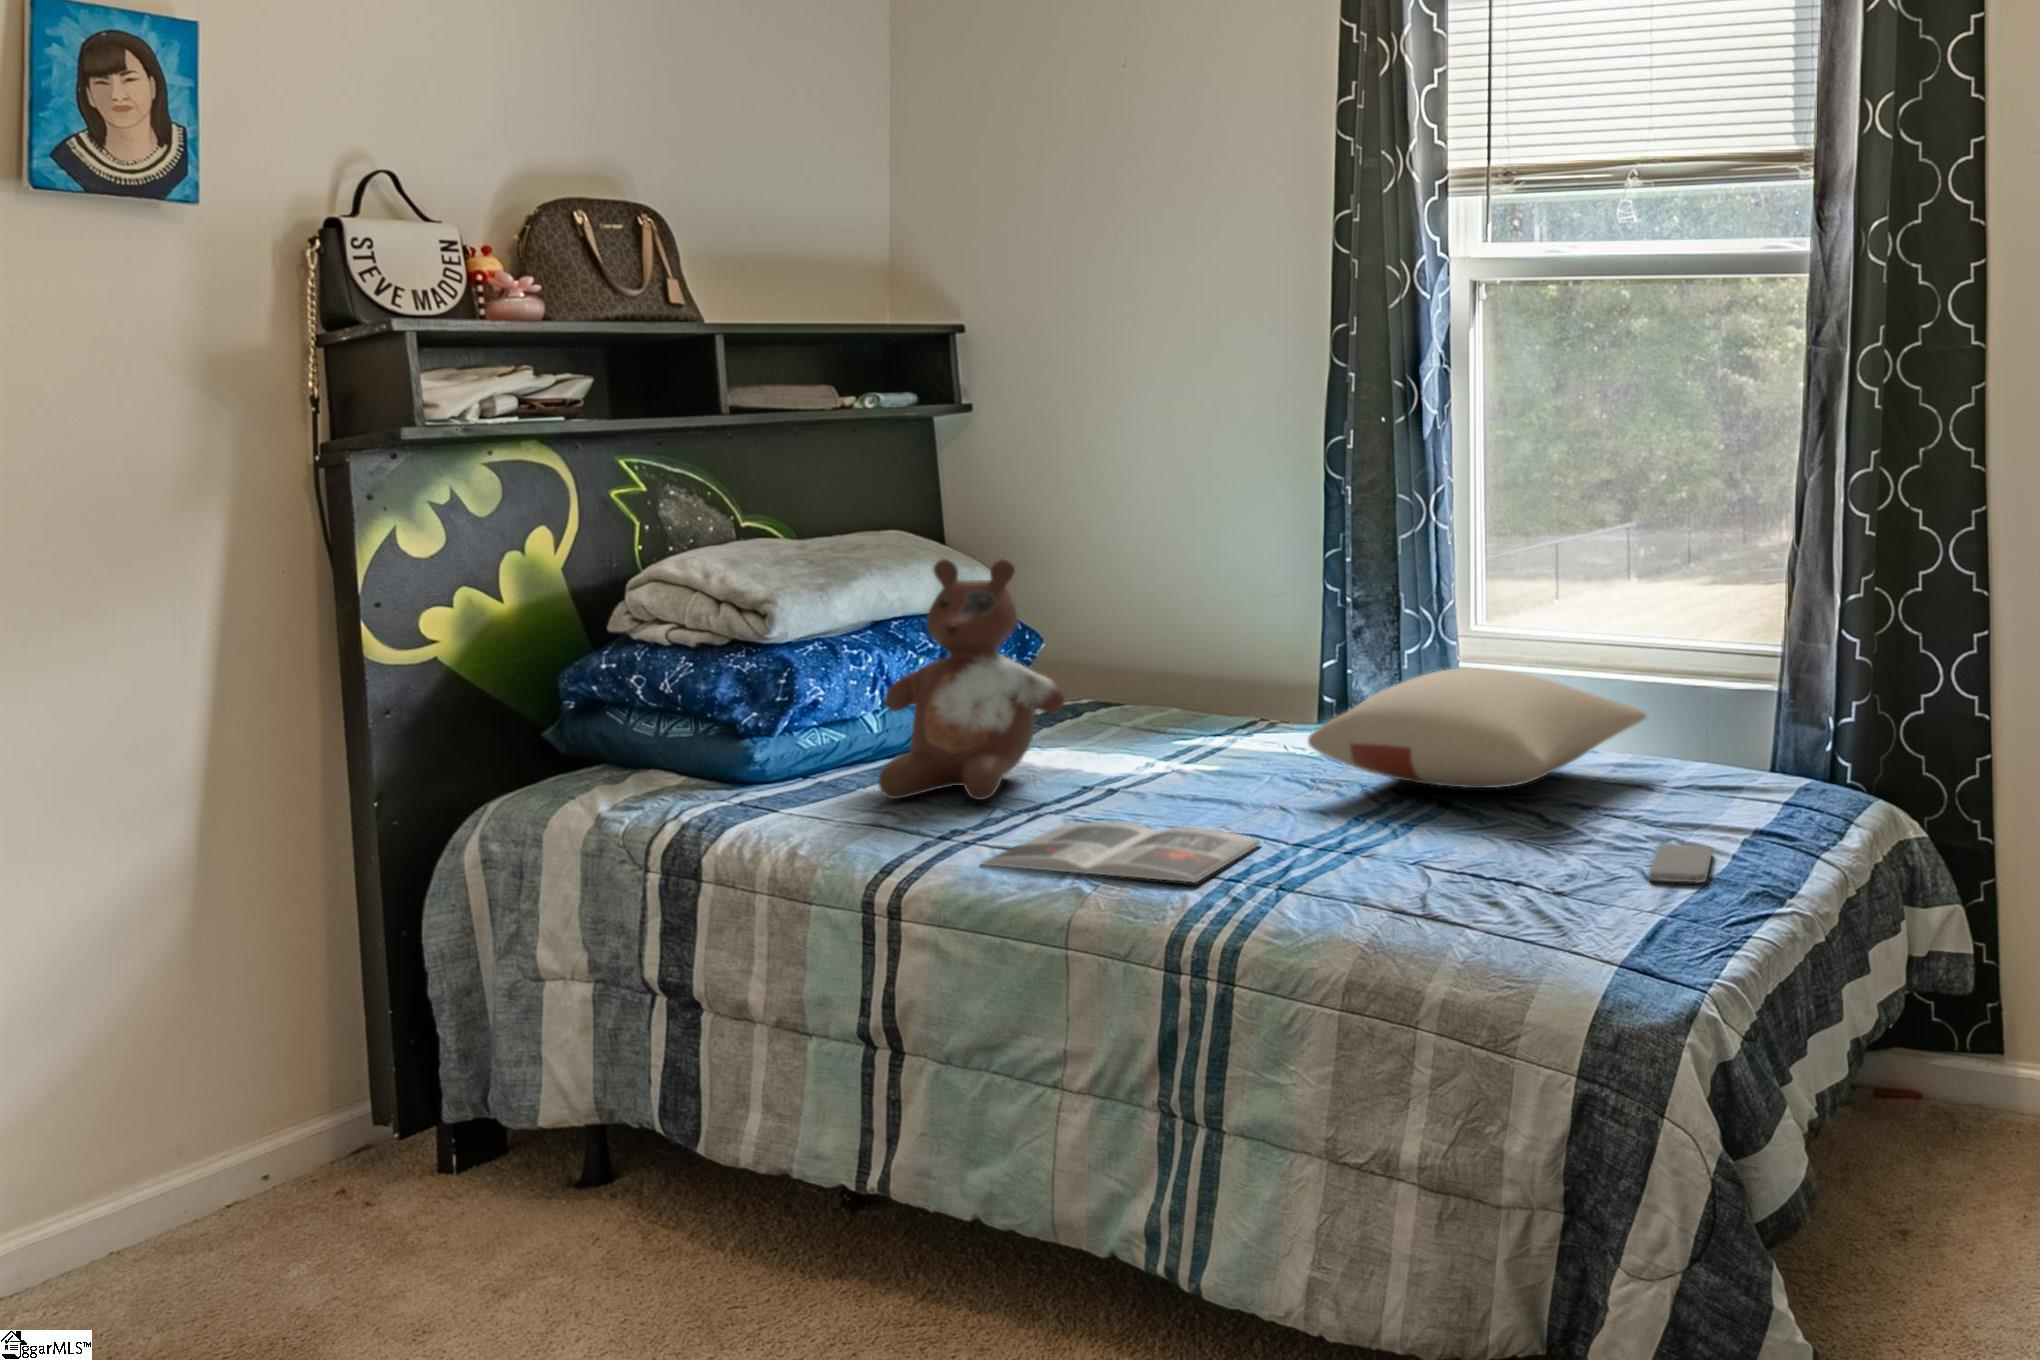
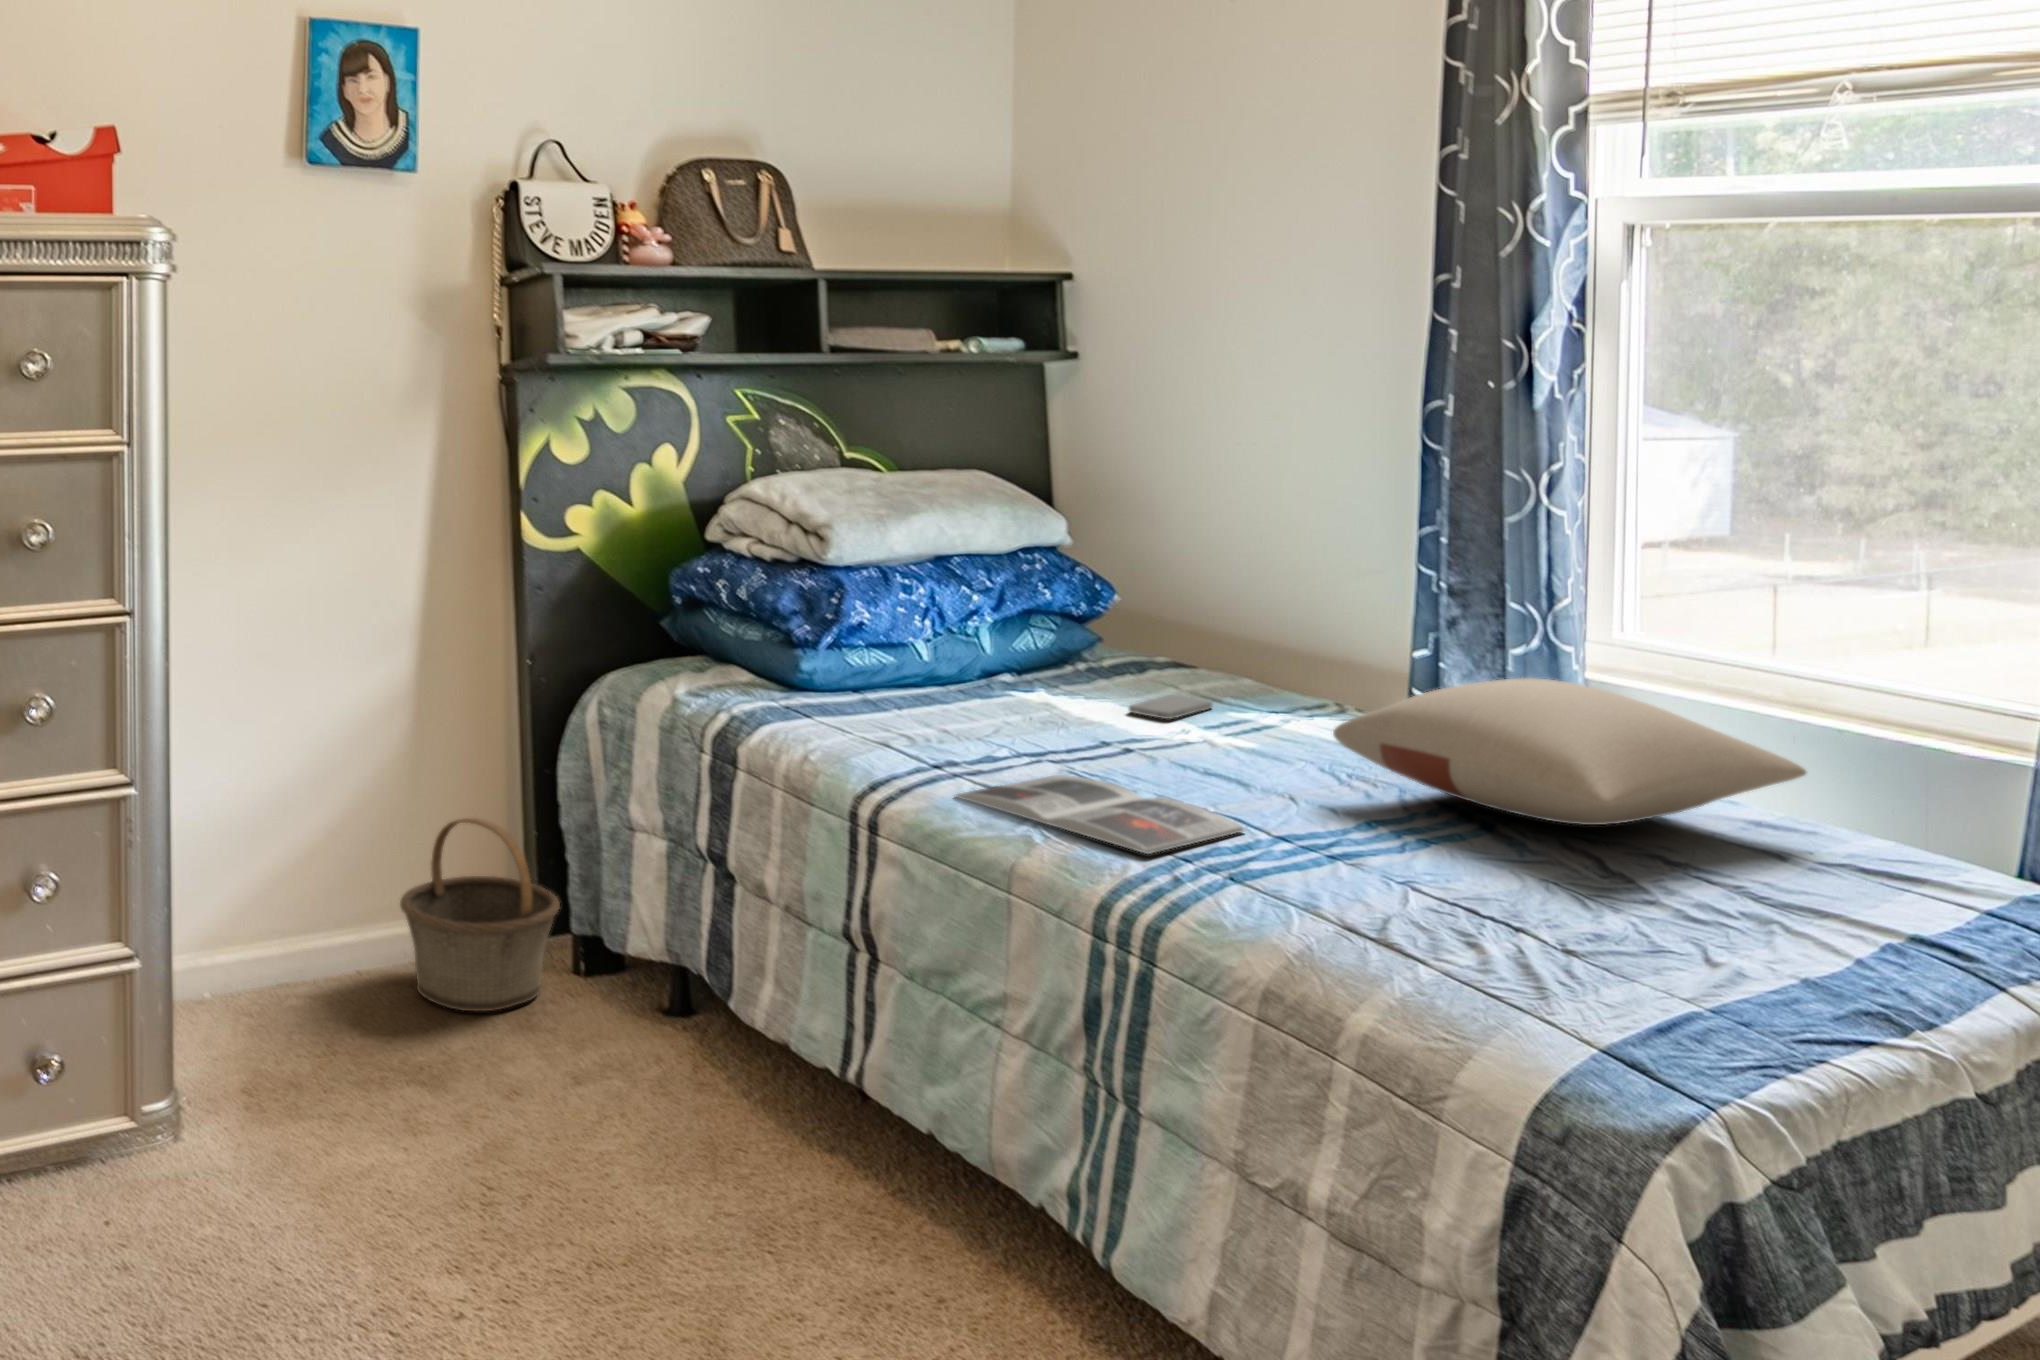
stuffed bear: present [878,559,1064,800] -> none [901,501,1087,738]
smartphone: present [1649,844,1712,882] -> present [1129,695,1212,719]
basket: none [197,1012,436,1263] -> present [400,818,560,1011]

